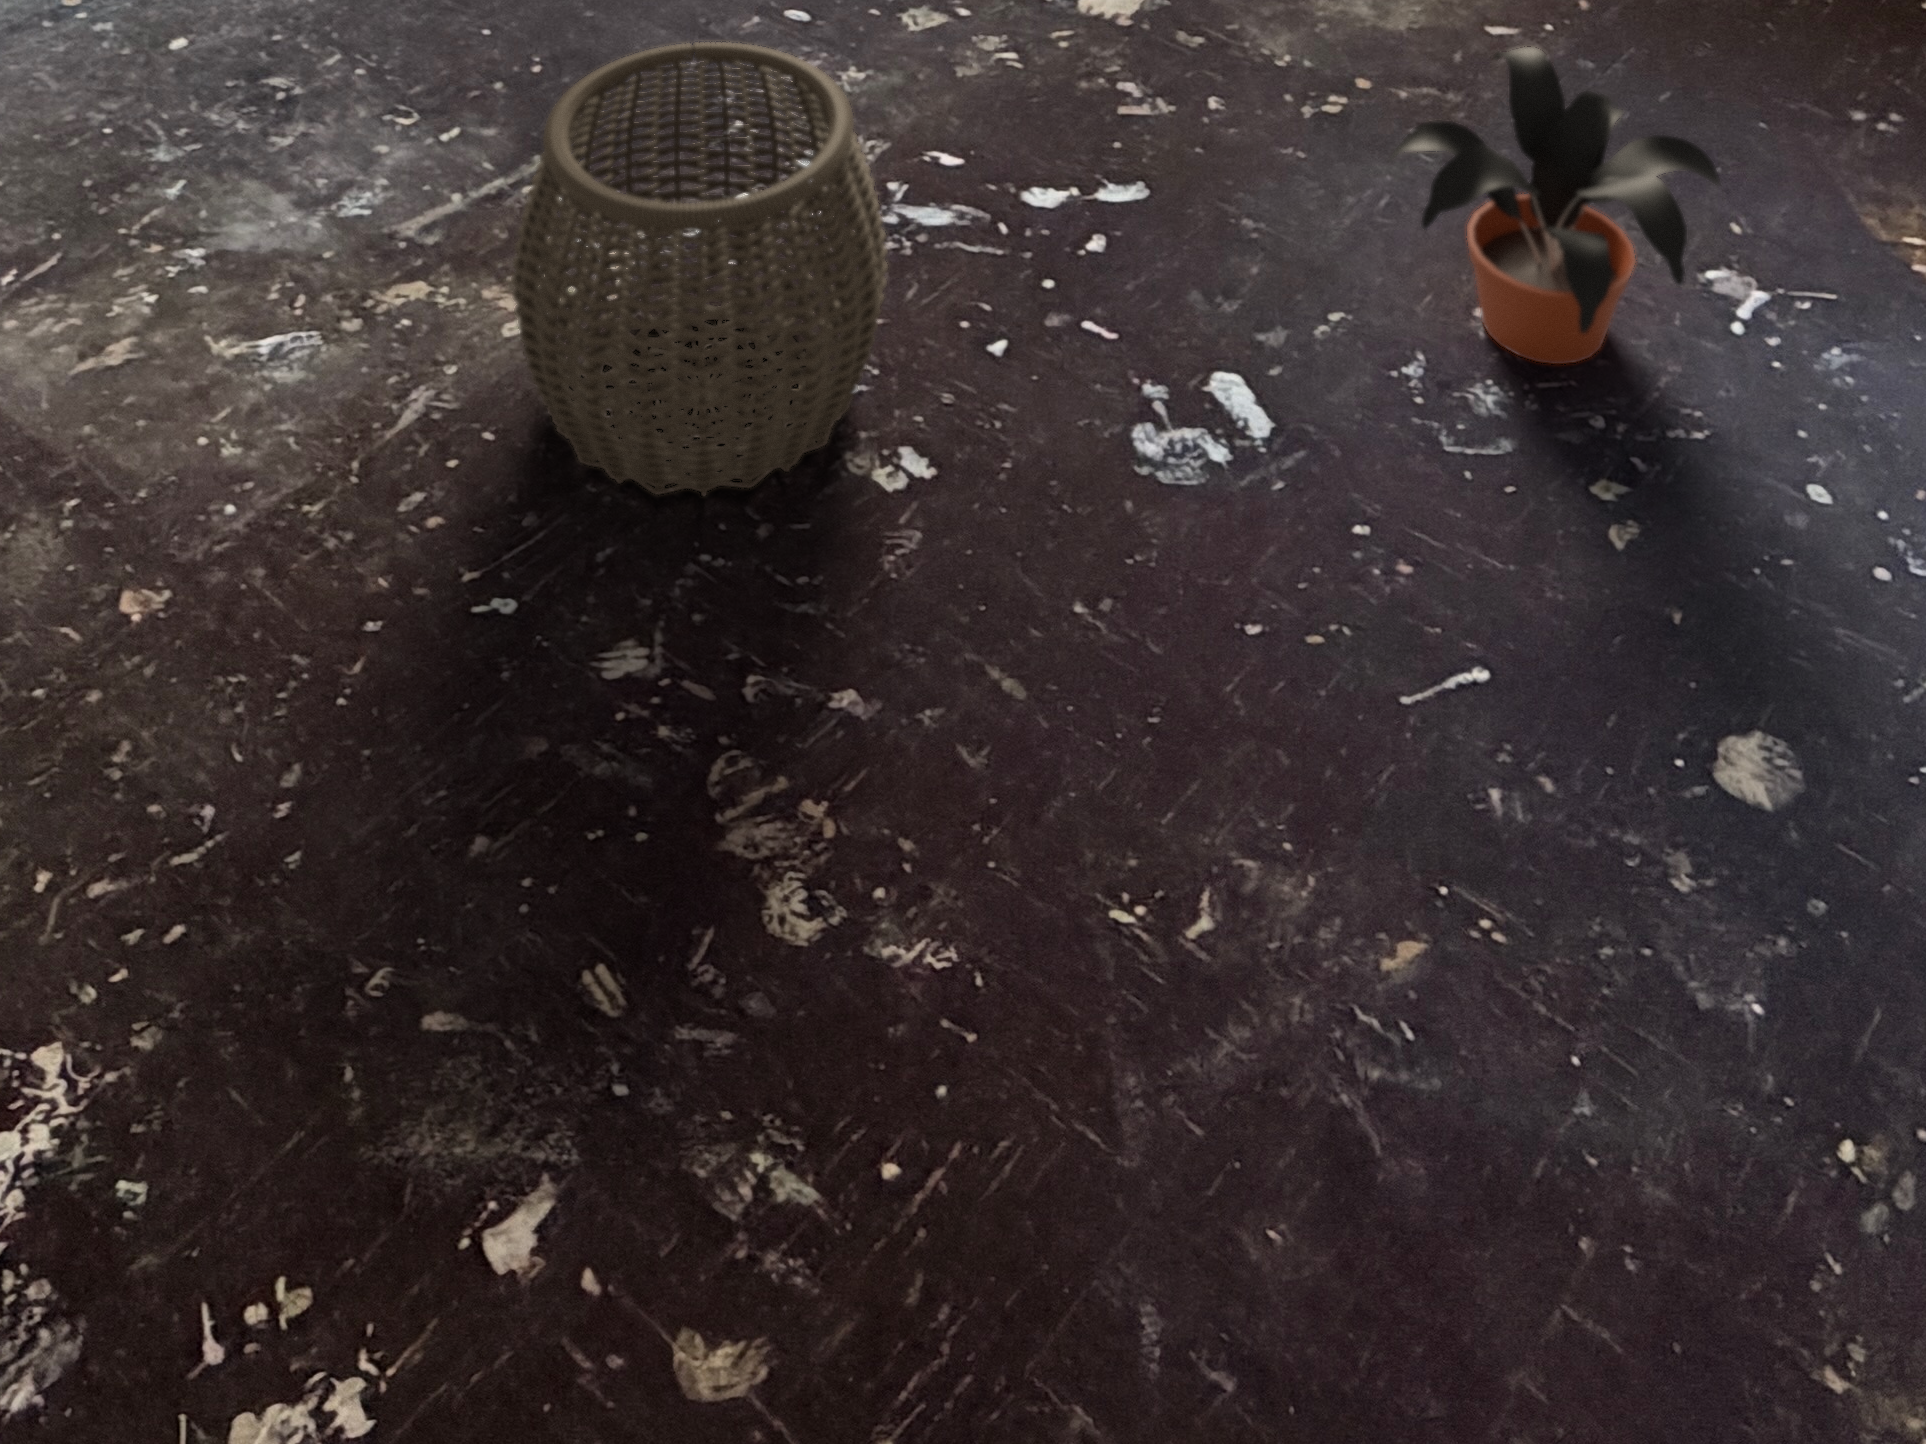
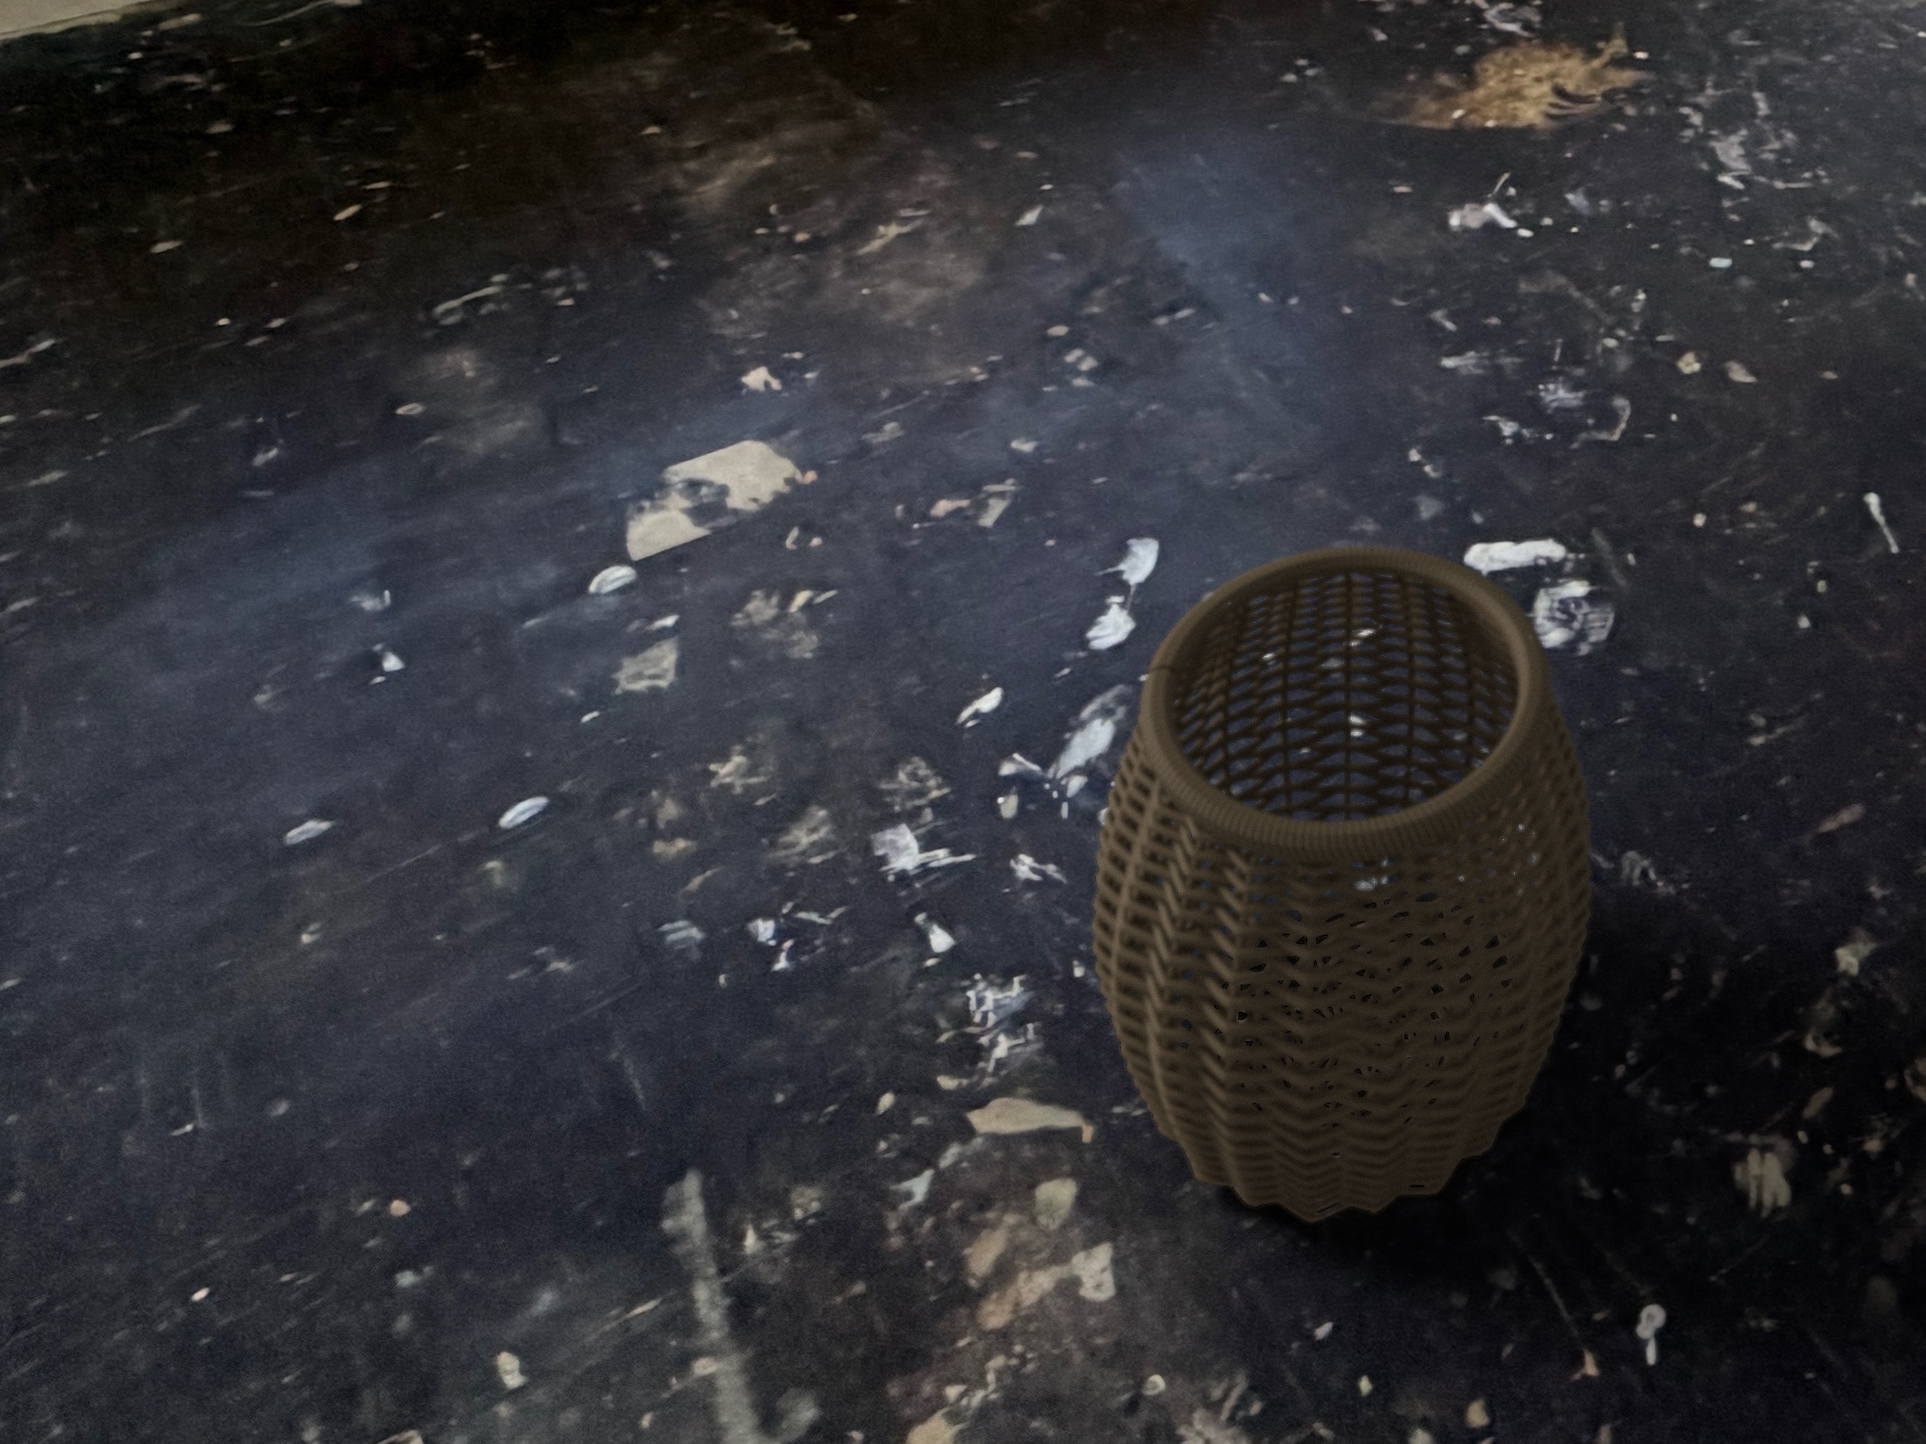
potted plant: present [1390,47,1720,364] -> none [1355,114,1679,383]

